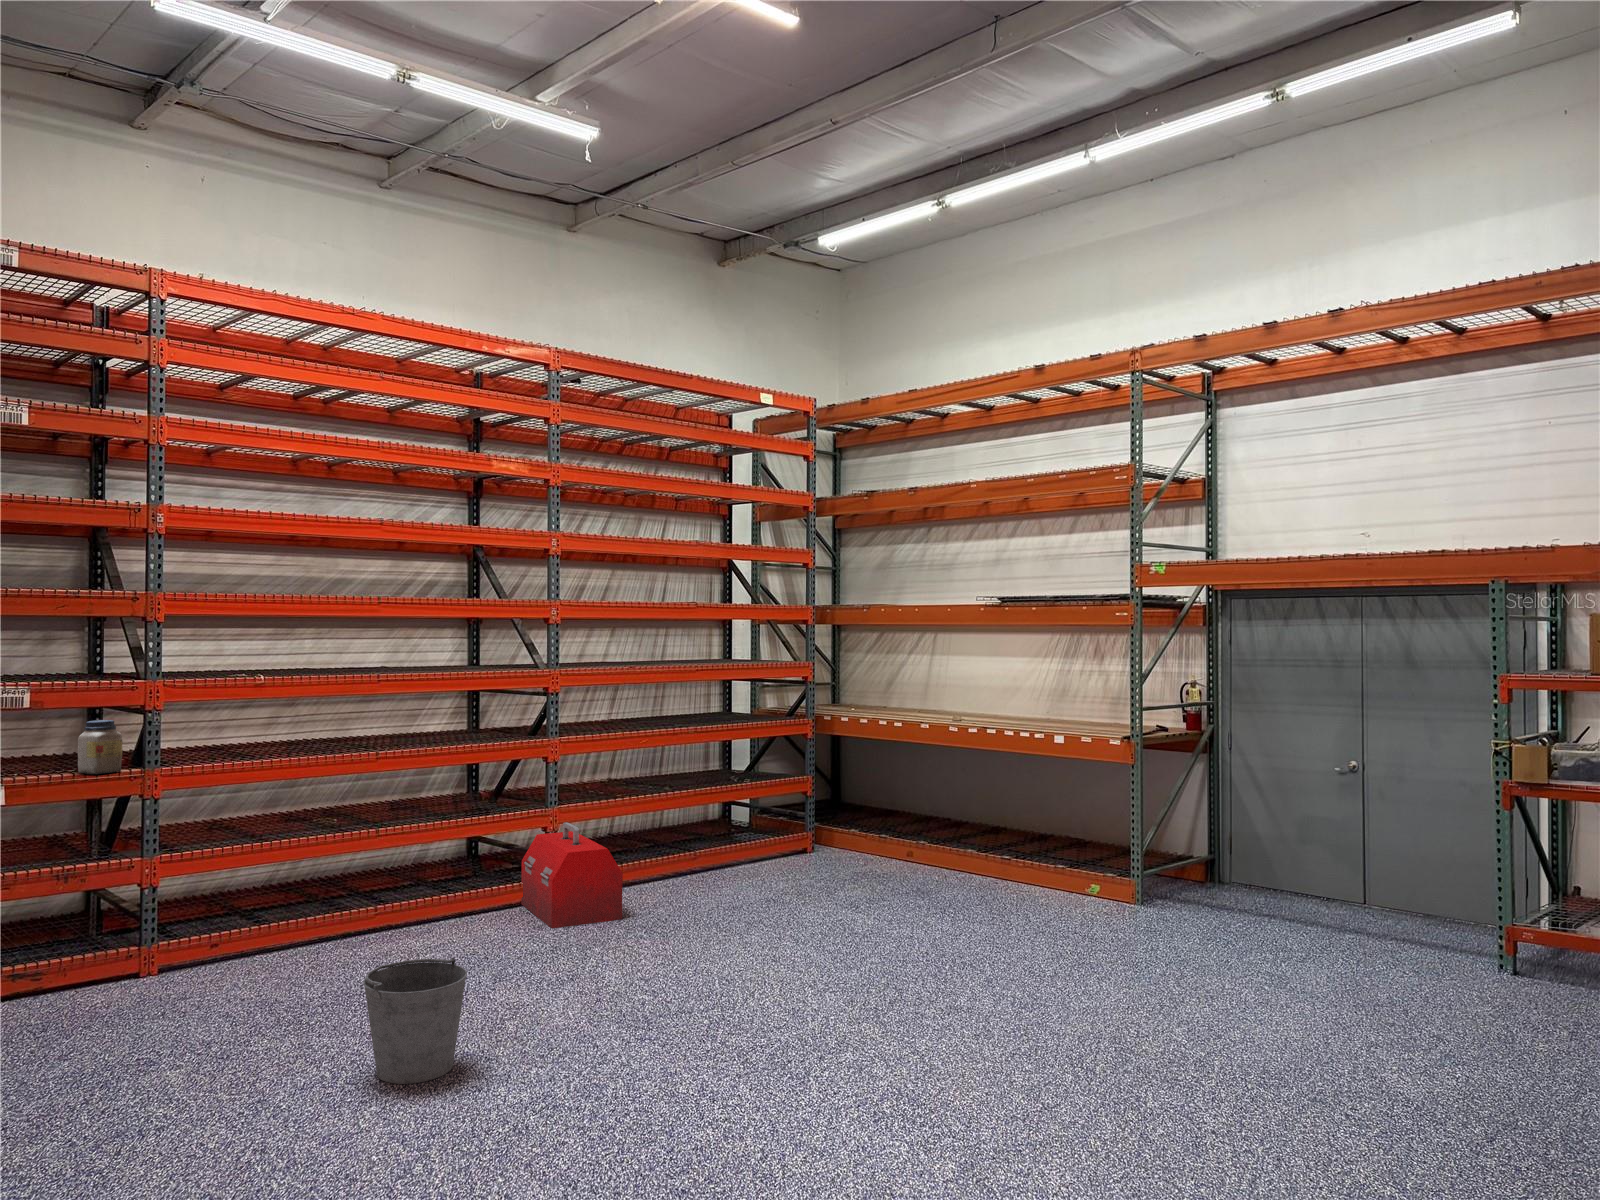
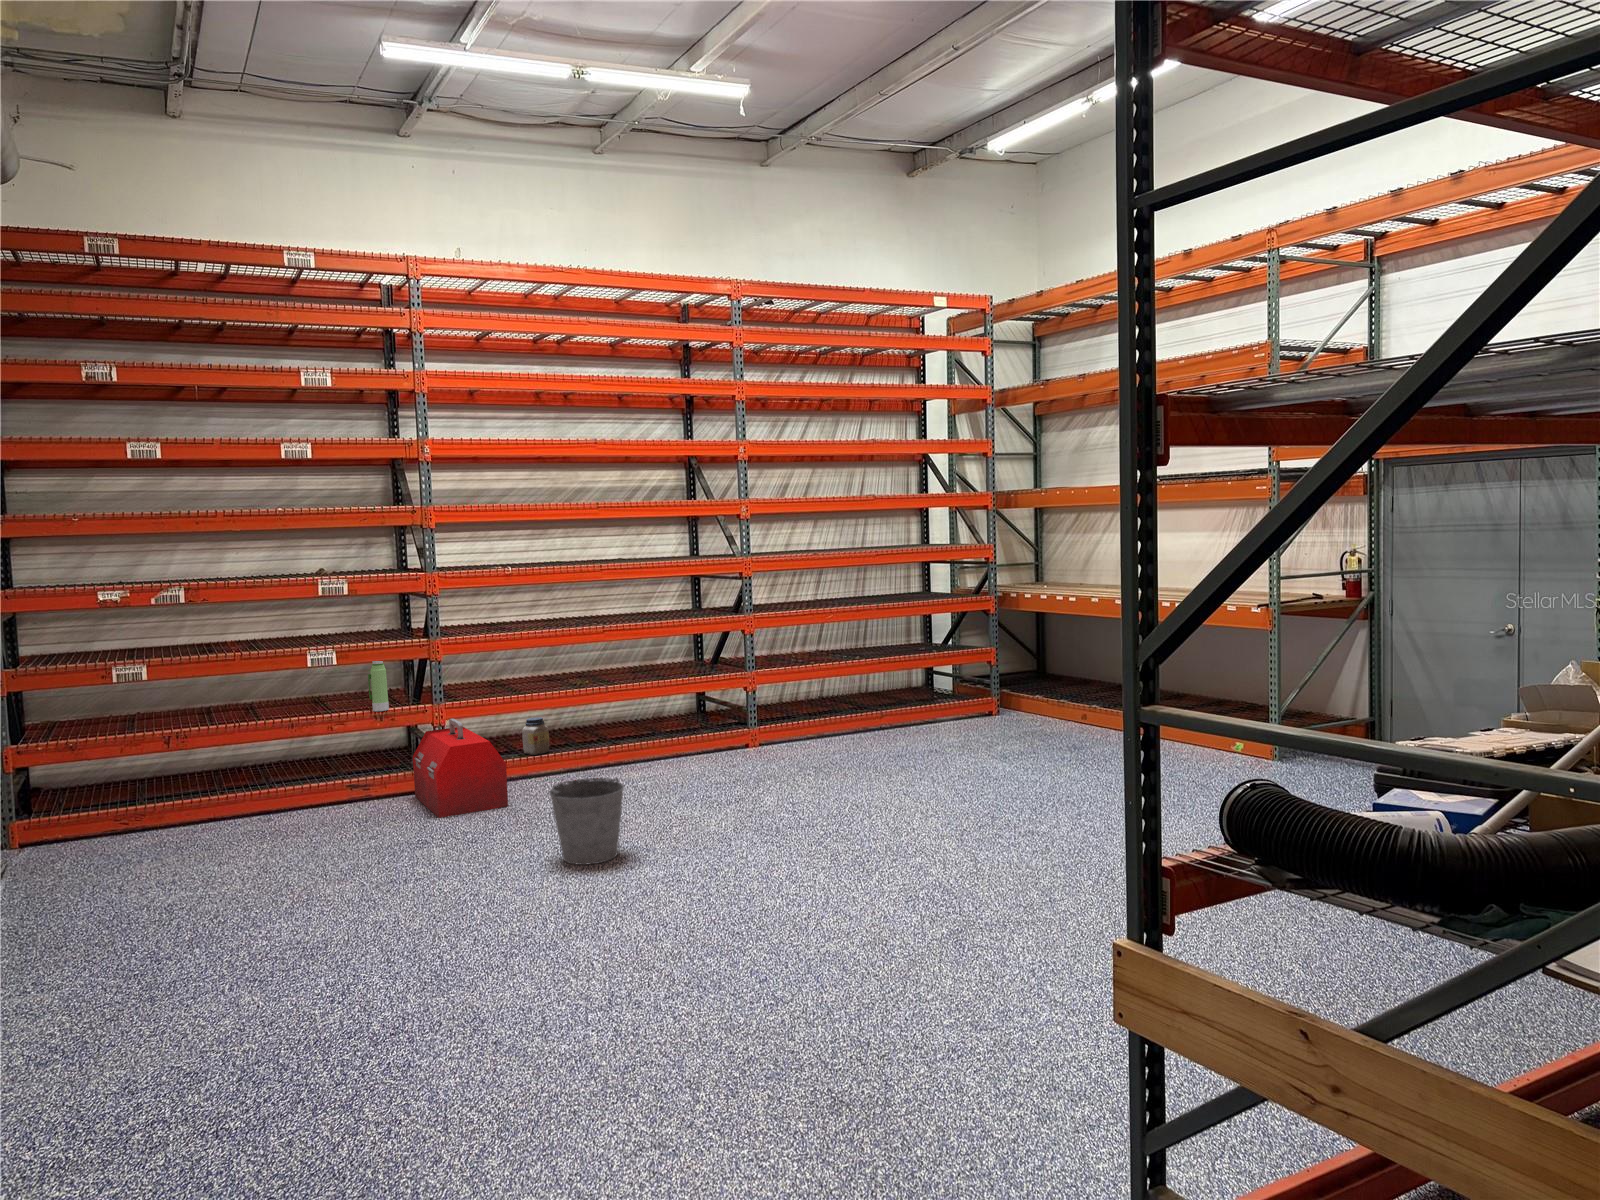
jar: present [78,720,123,774] -> present [522,717,549,755]
water bottle: none [51,792,79,870] -> present [368,661,389,711]
toolbox: present [521,822,623,928] -> present [413,719,508,818]

